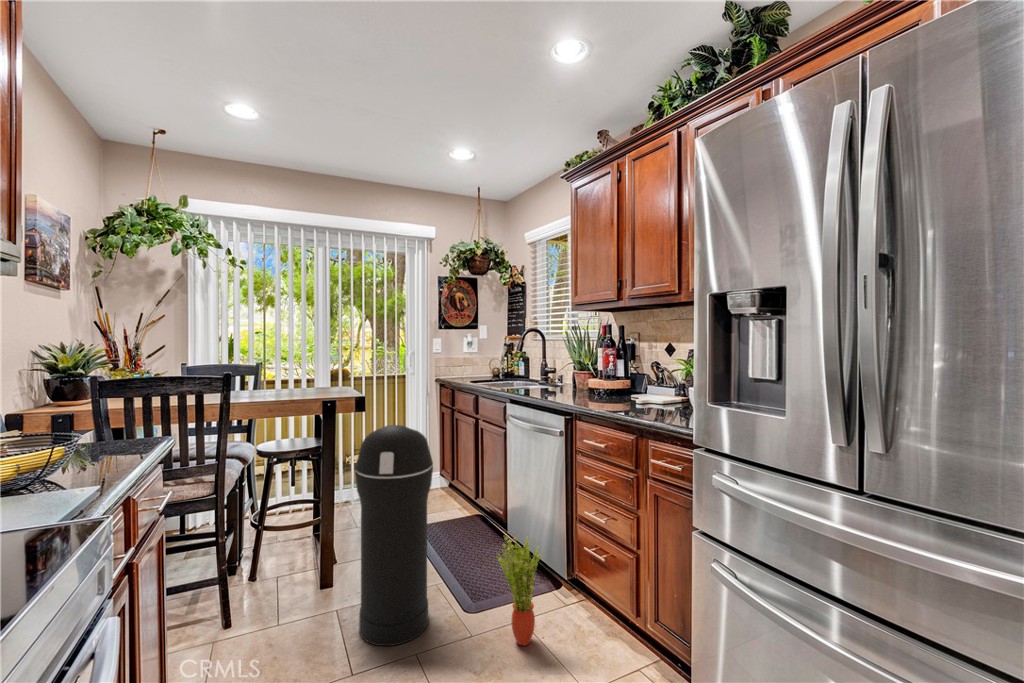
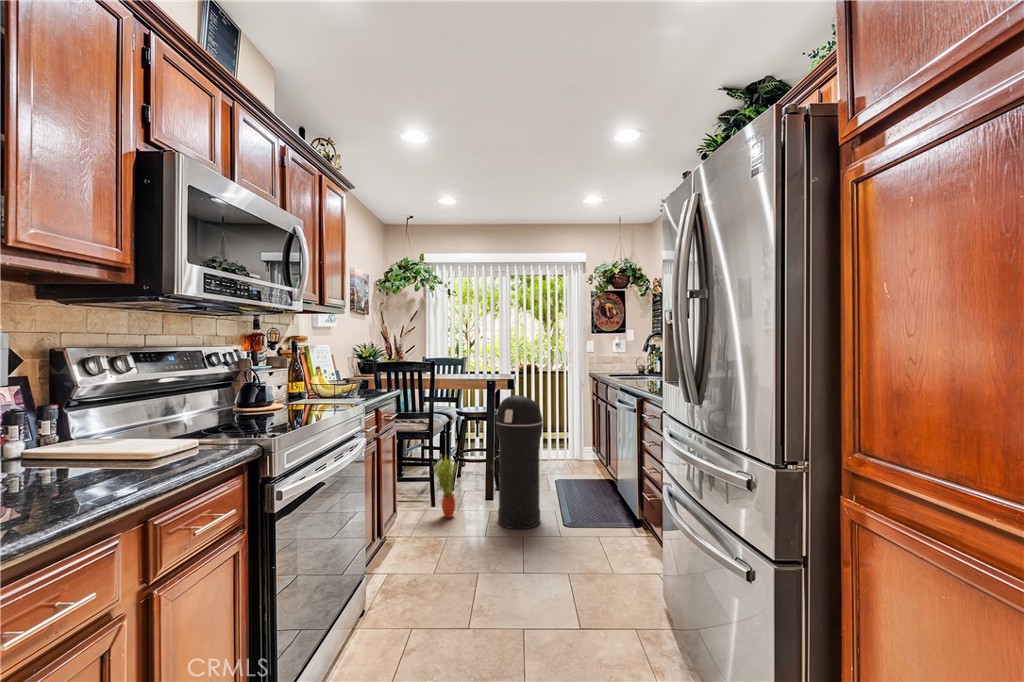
potted plant: present [496,535,542,646] -> present [434,455,457,518]

